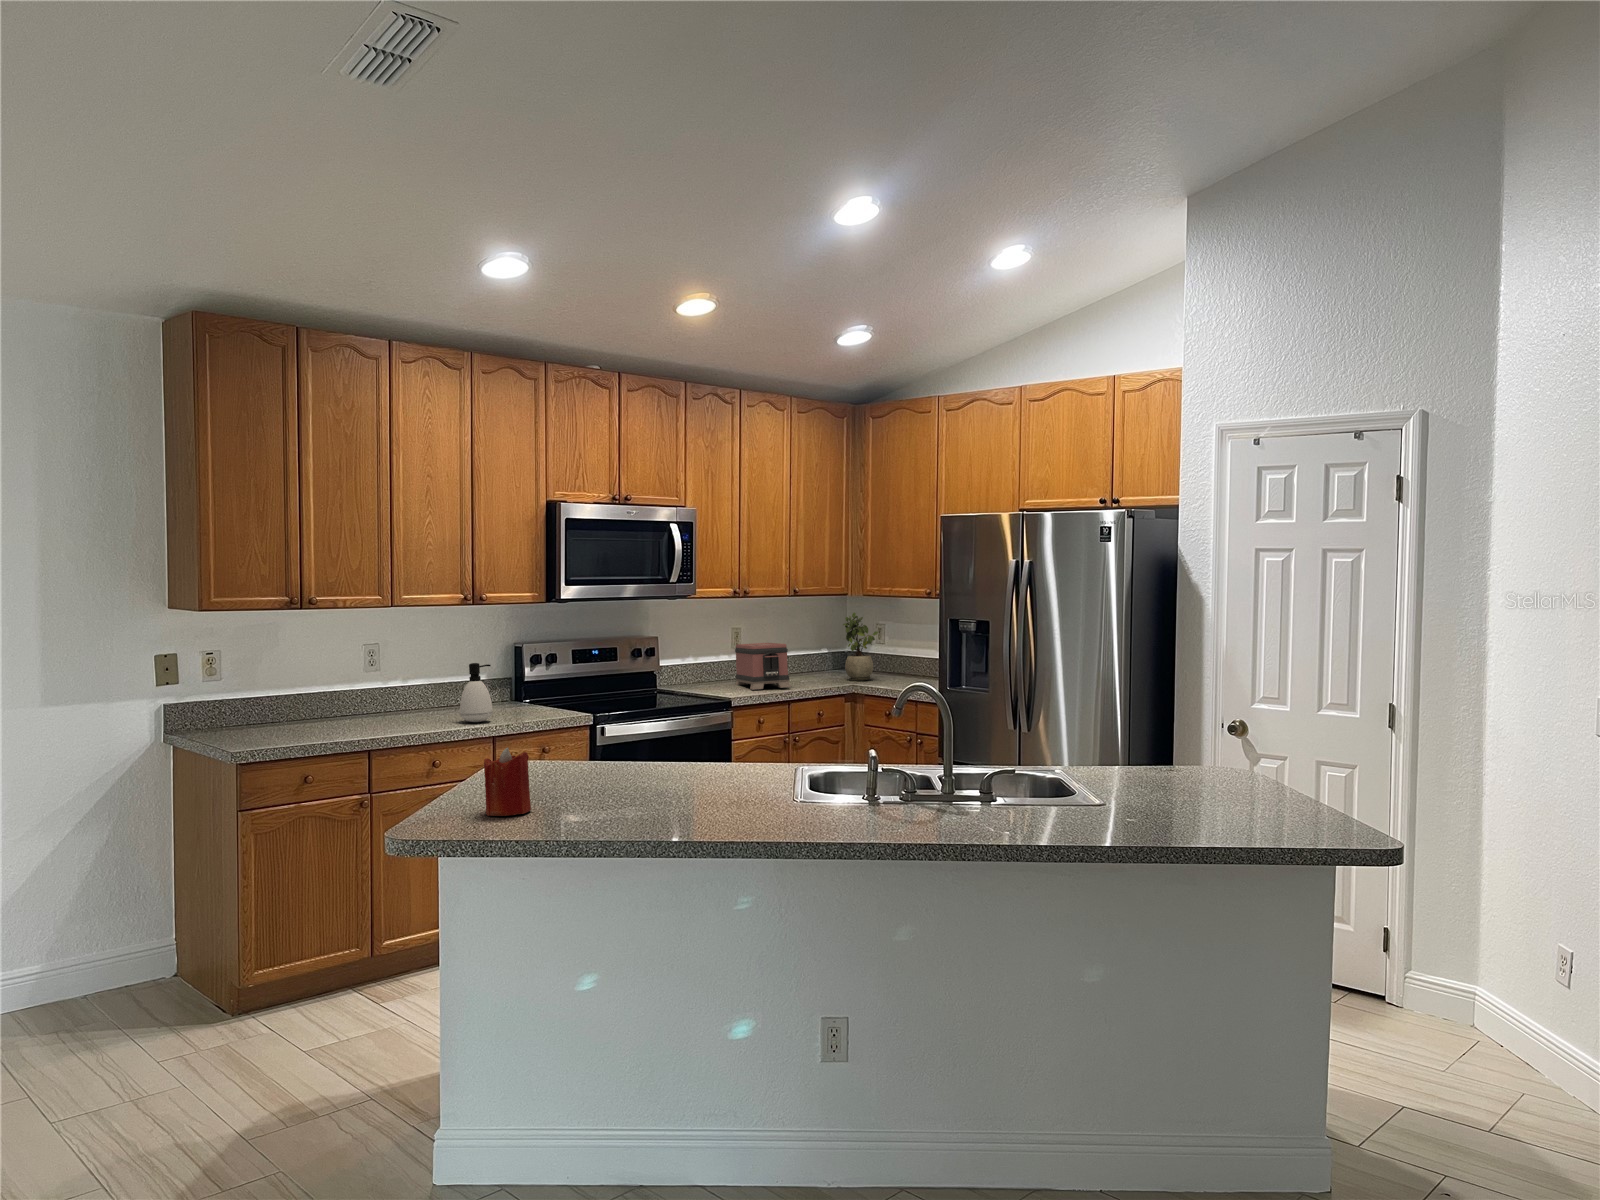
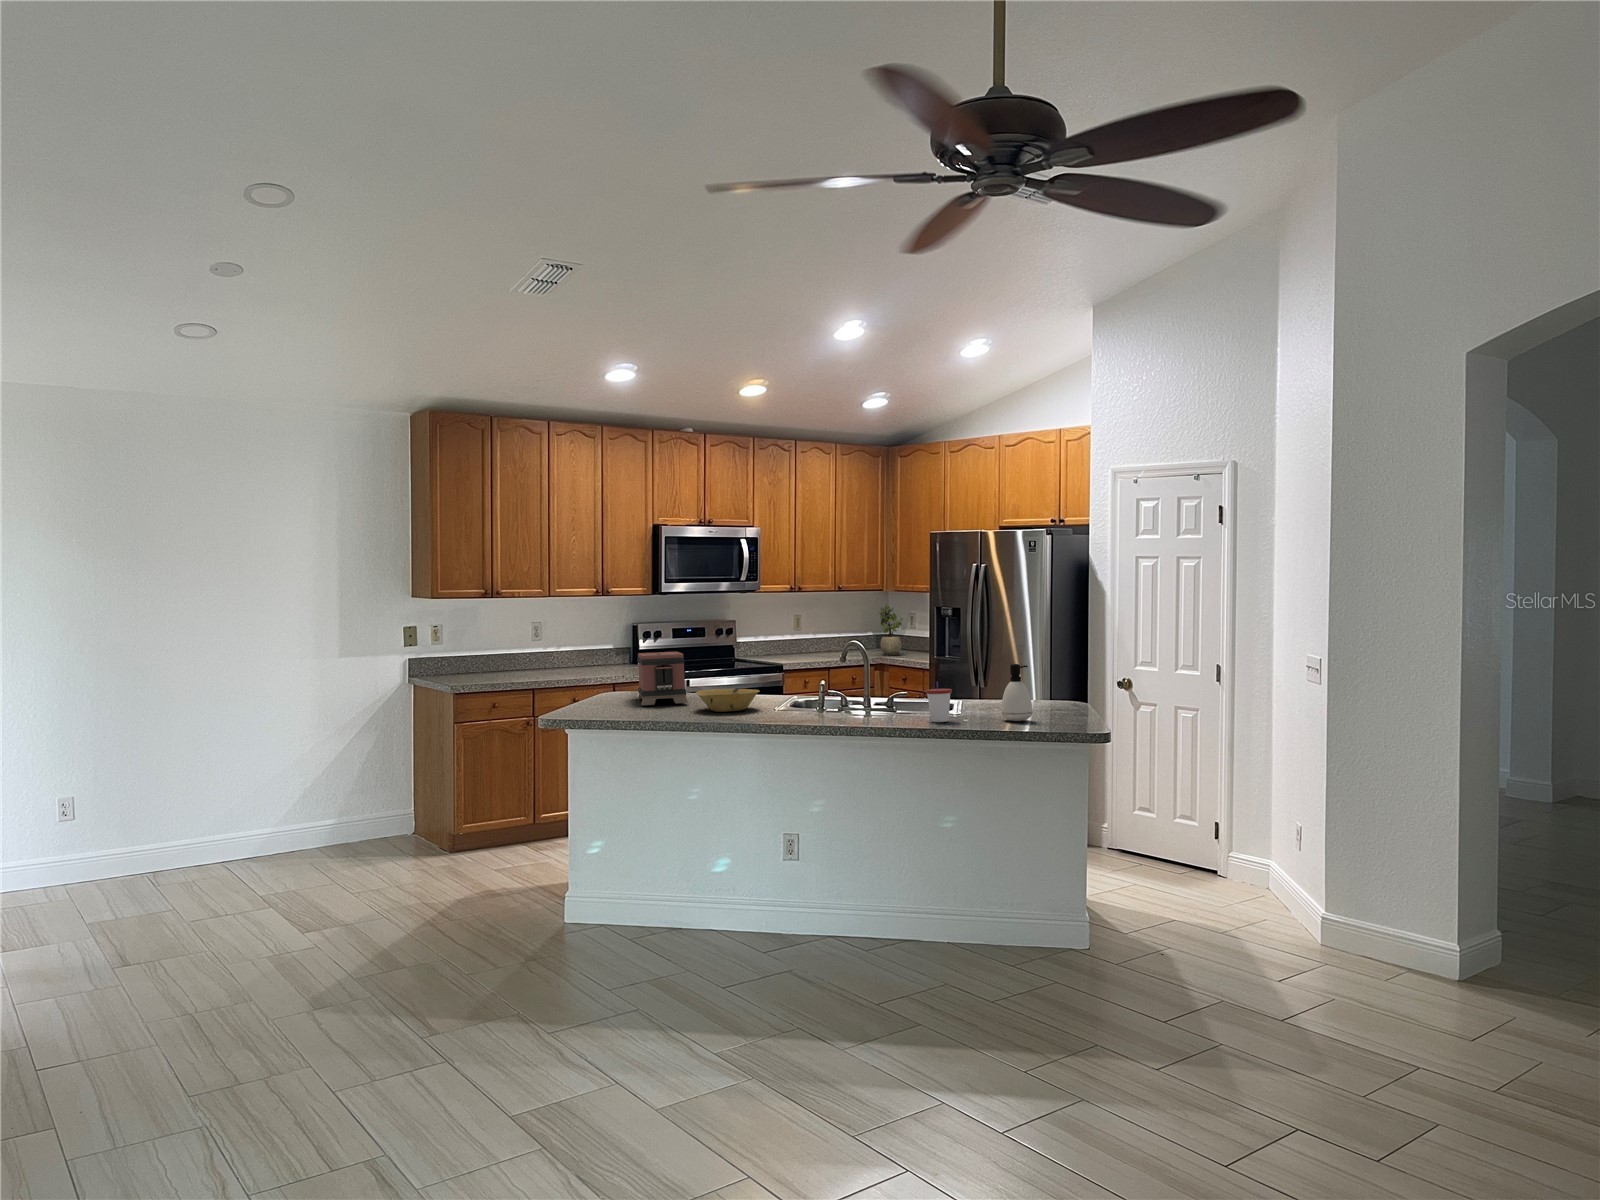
toaster: present [735,643,791,690] -> present [637,652,688,705]
soap dispenser: present [460,663,493,722] -> present [1002,664,1033,721]
candle: present [484,747,531,816] -> none [595,675,622,713]
cup: none [1062,755,1107,825] -> present [926,682,952,722]
bowl: none [660,765,769,809] -> present [696,689,760,712]

